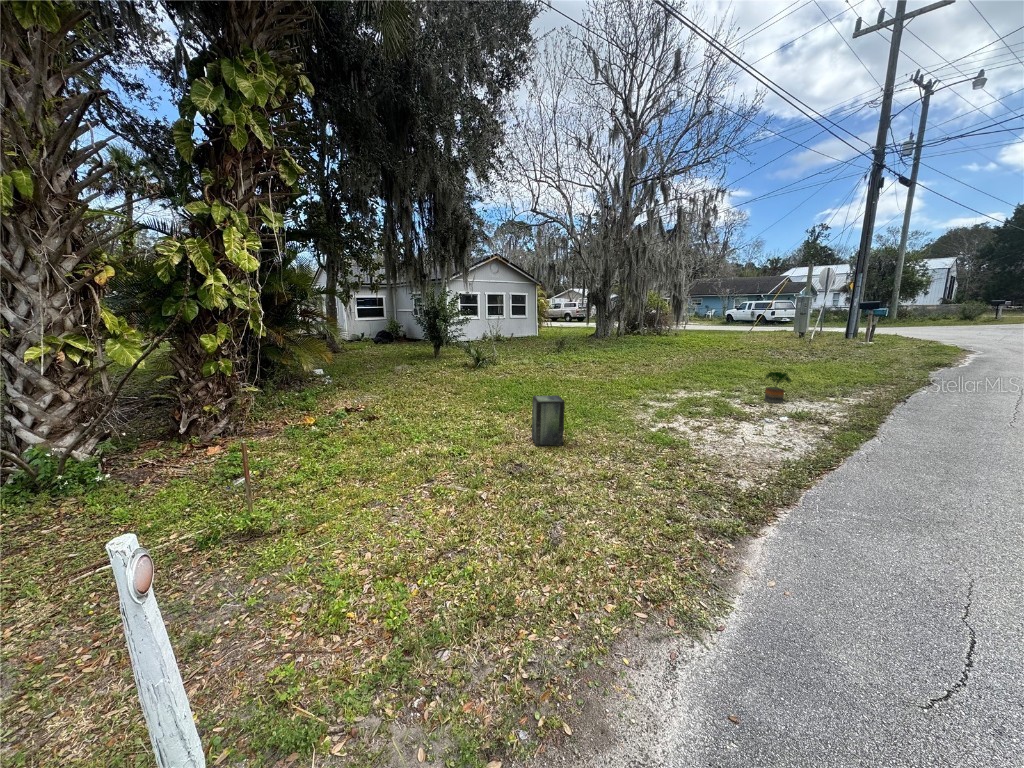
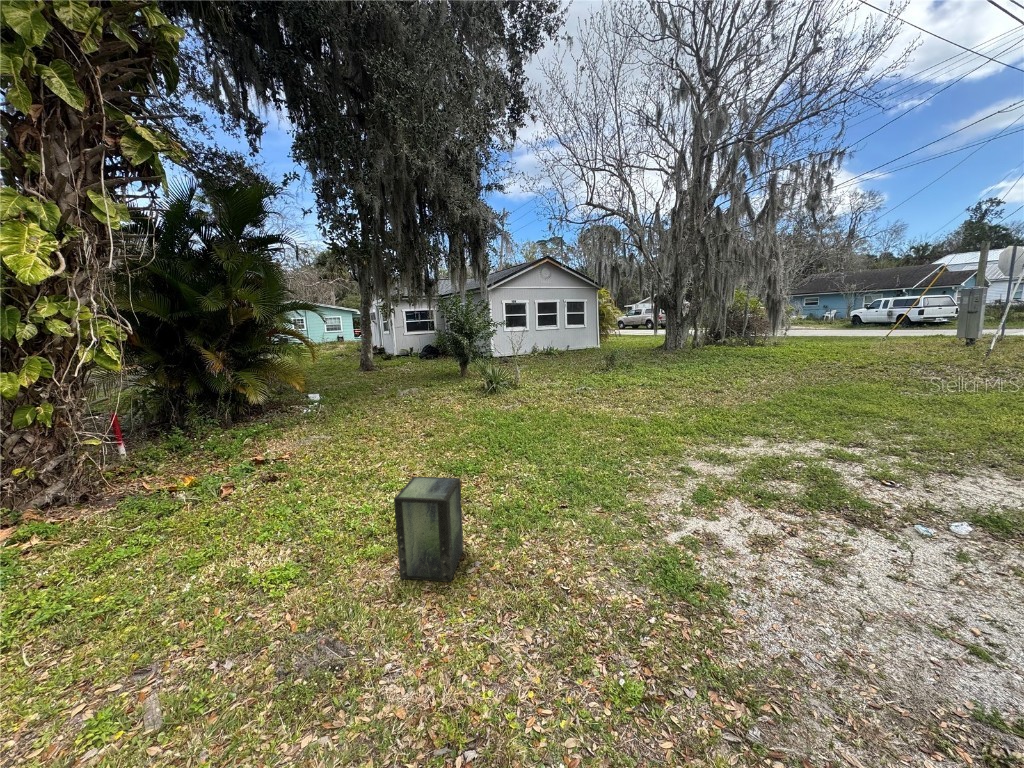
potted tree: present [764,372,791,403] -> none [913,419,980,481]

